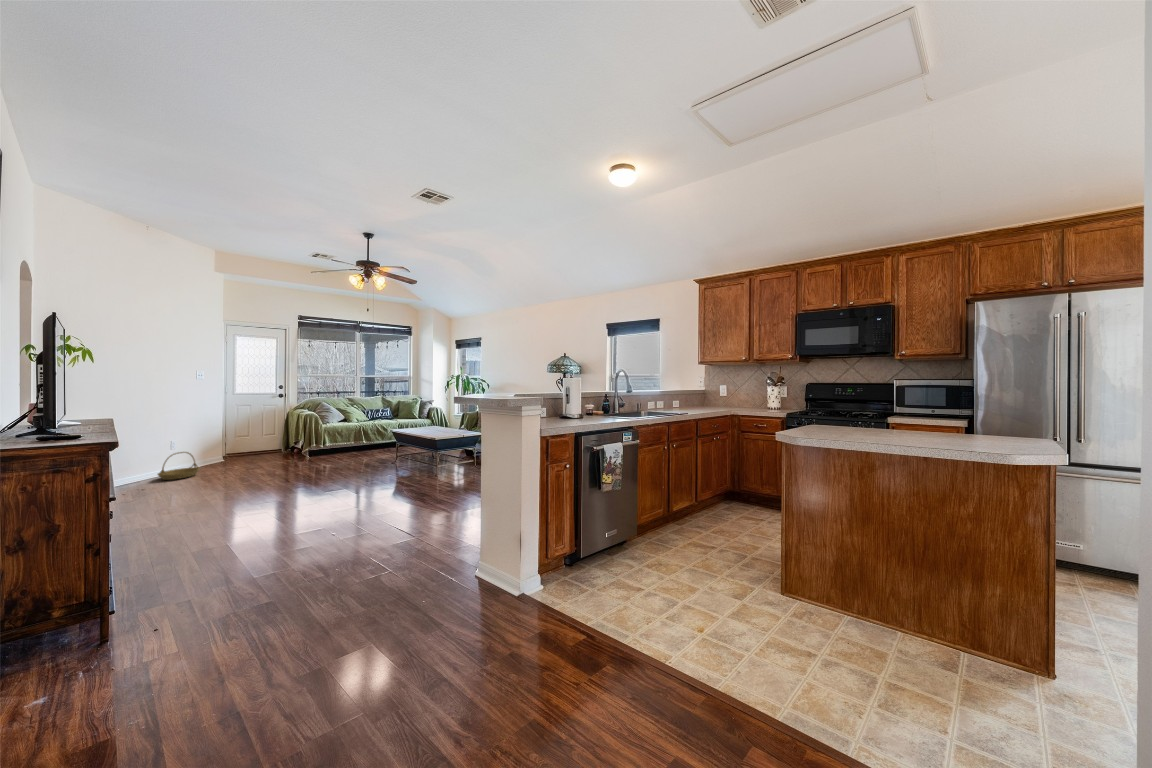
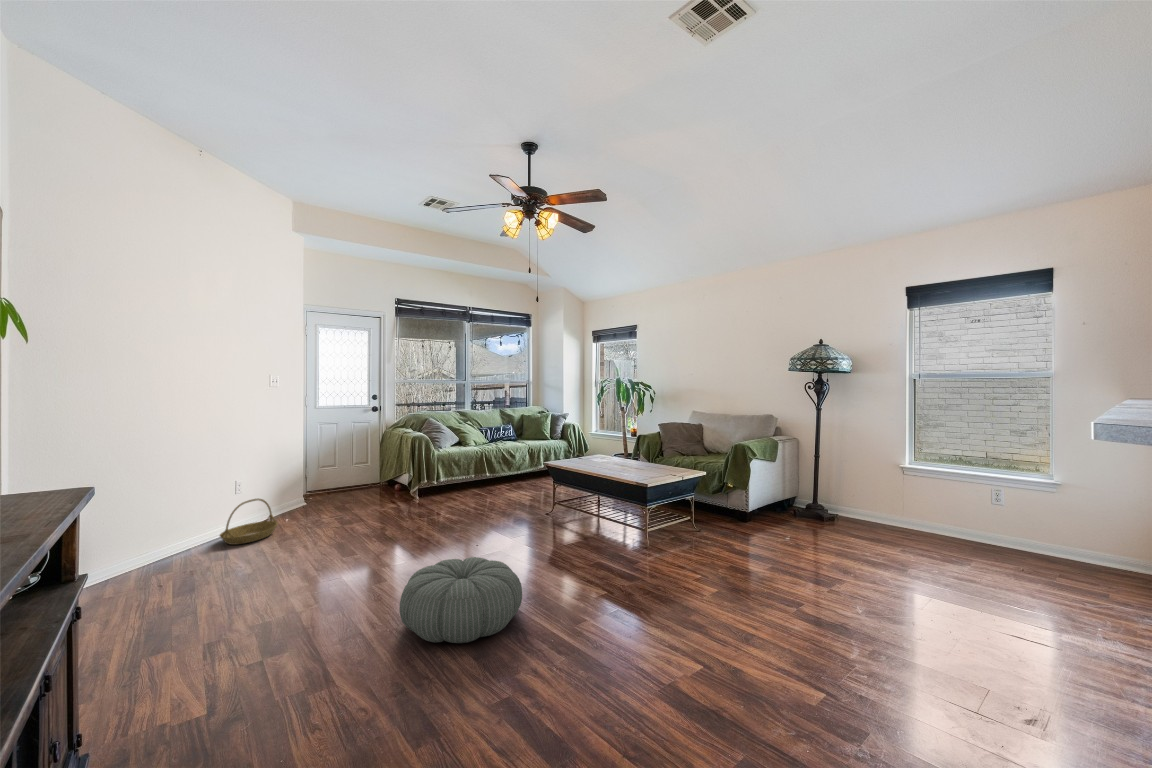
pouf: none [268,473,342,509] -> present [399,557,522,643]

